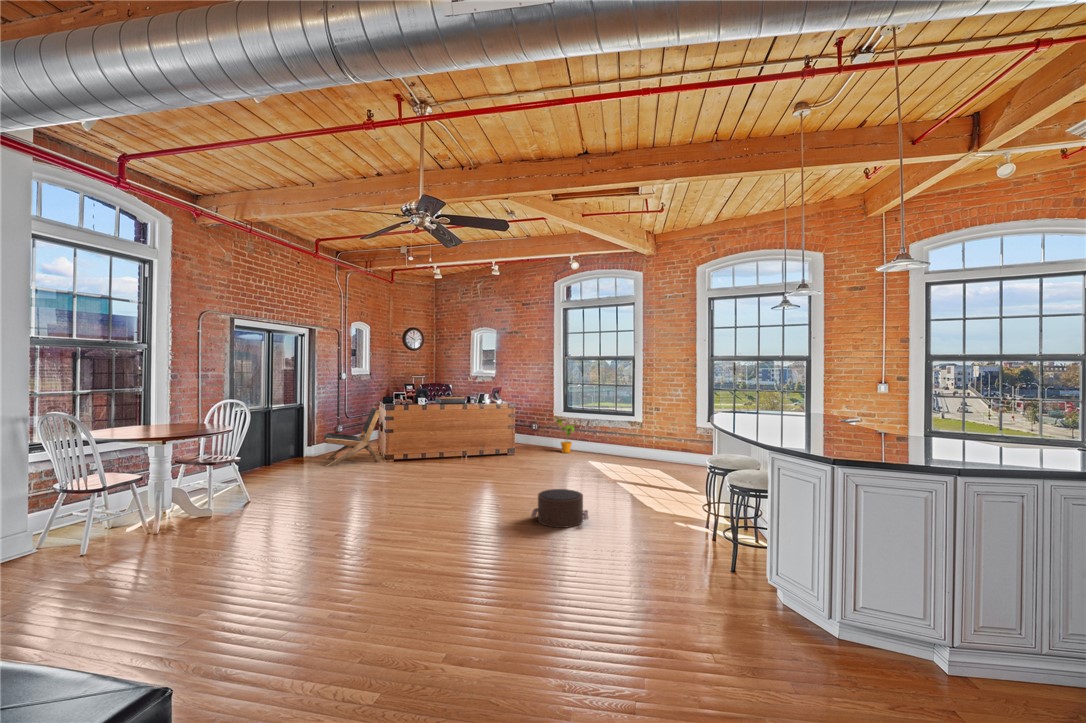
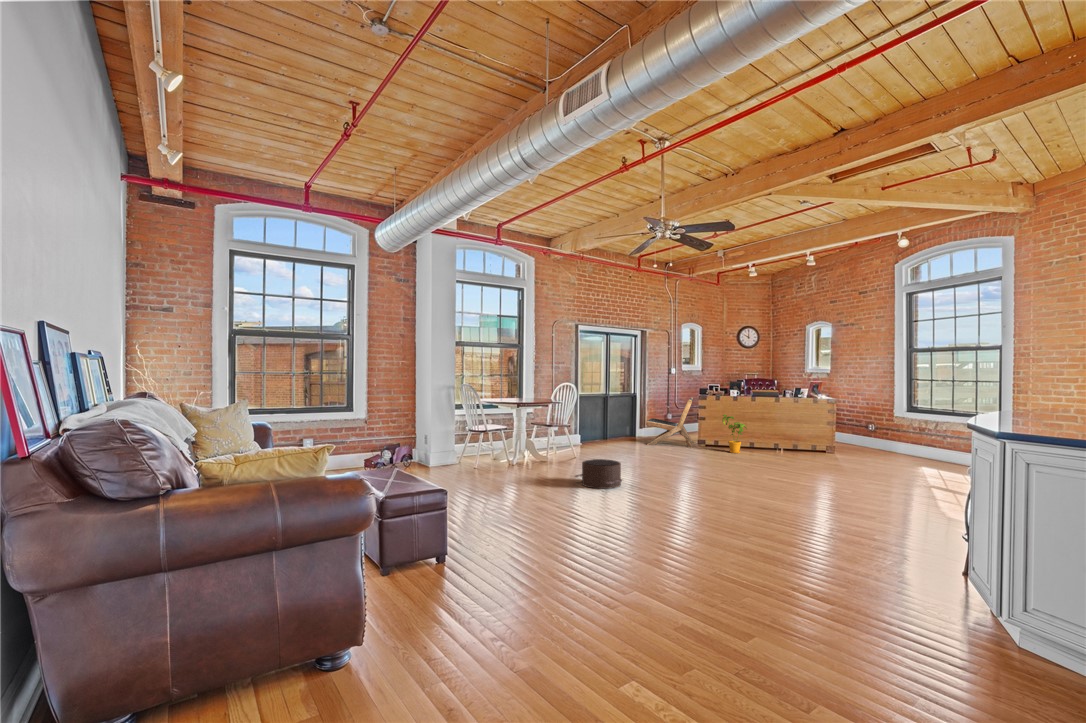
house plant: present [554,417,576,453] -> present [722,414,746,453]
pouf: present [531,489,589,528] -> present [575,459,622,489]

